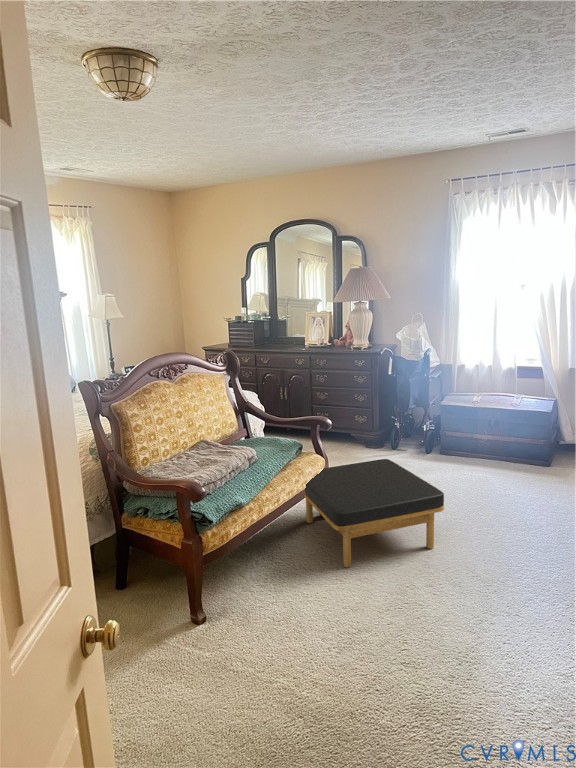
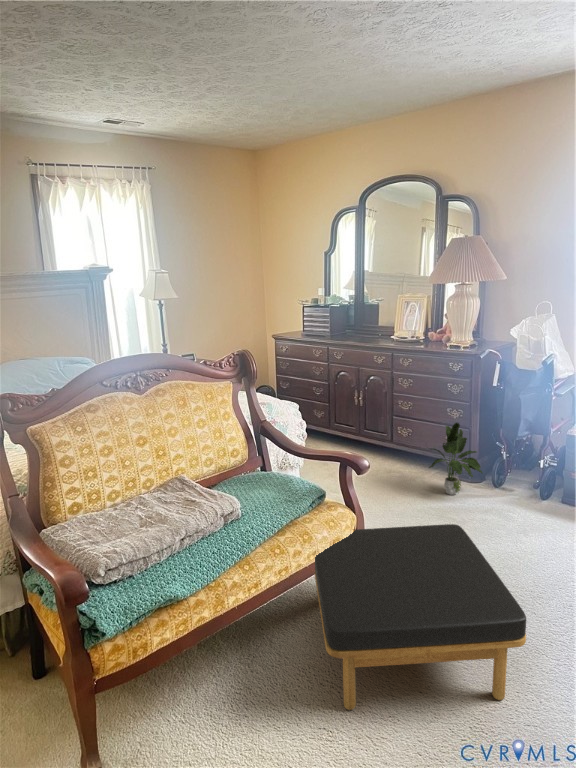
potted plant: none [344,402,384,455] -> present [429,423,482,495]

